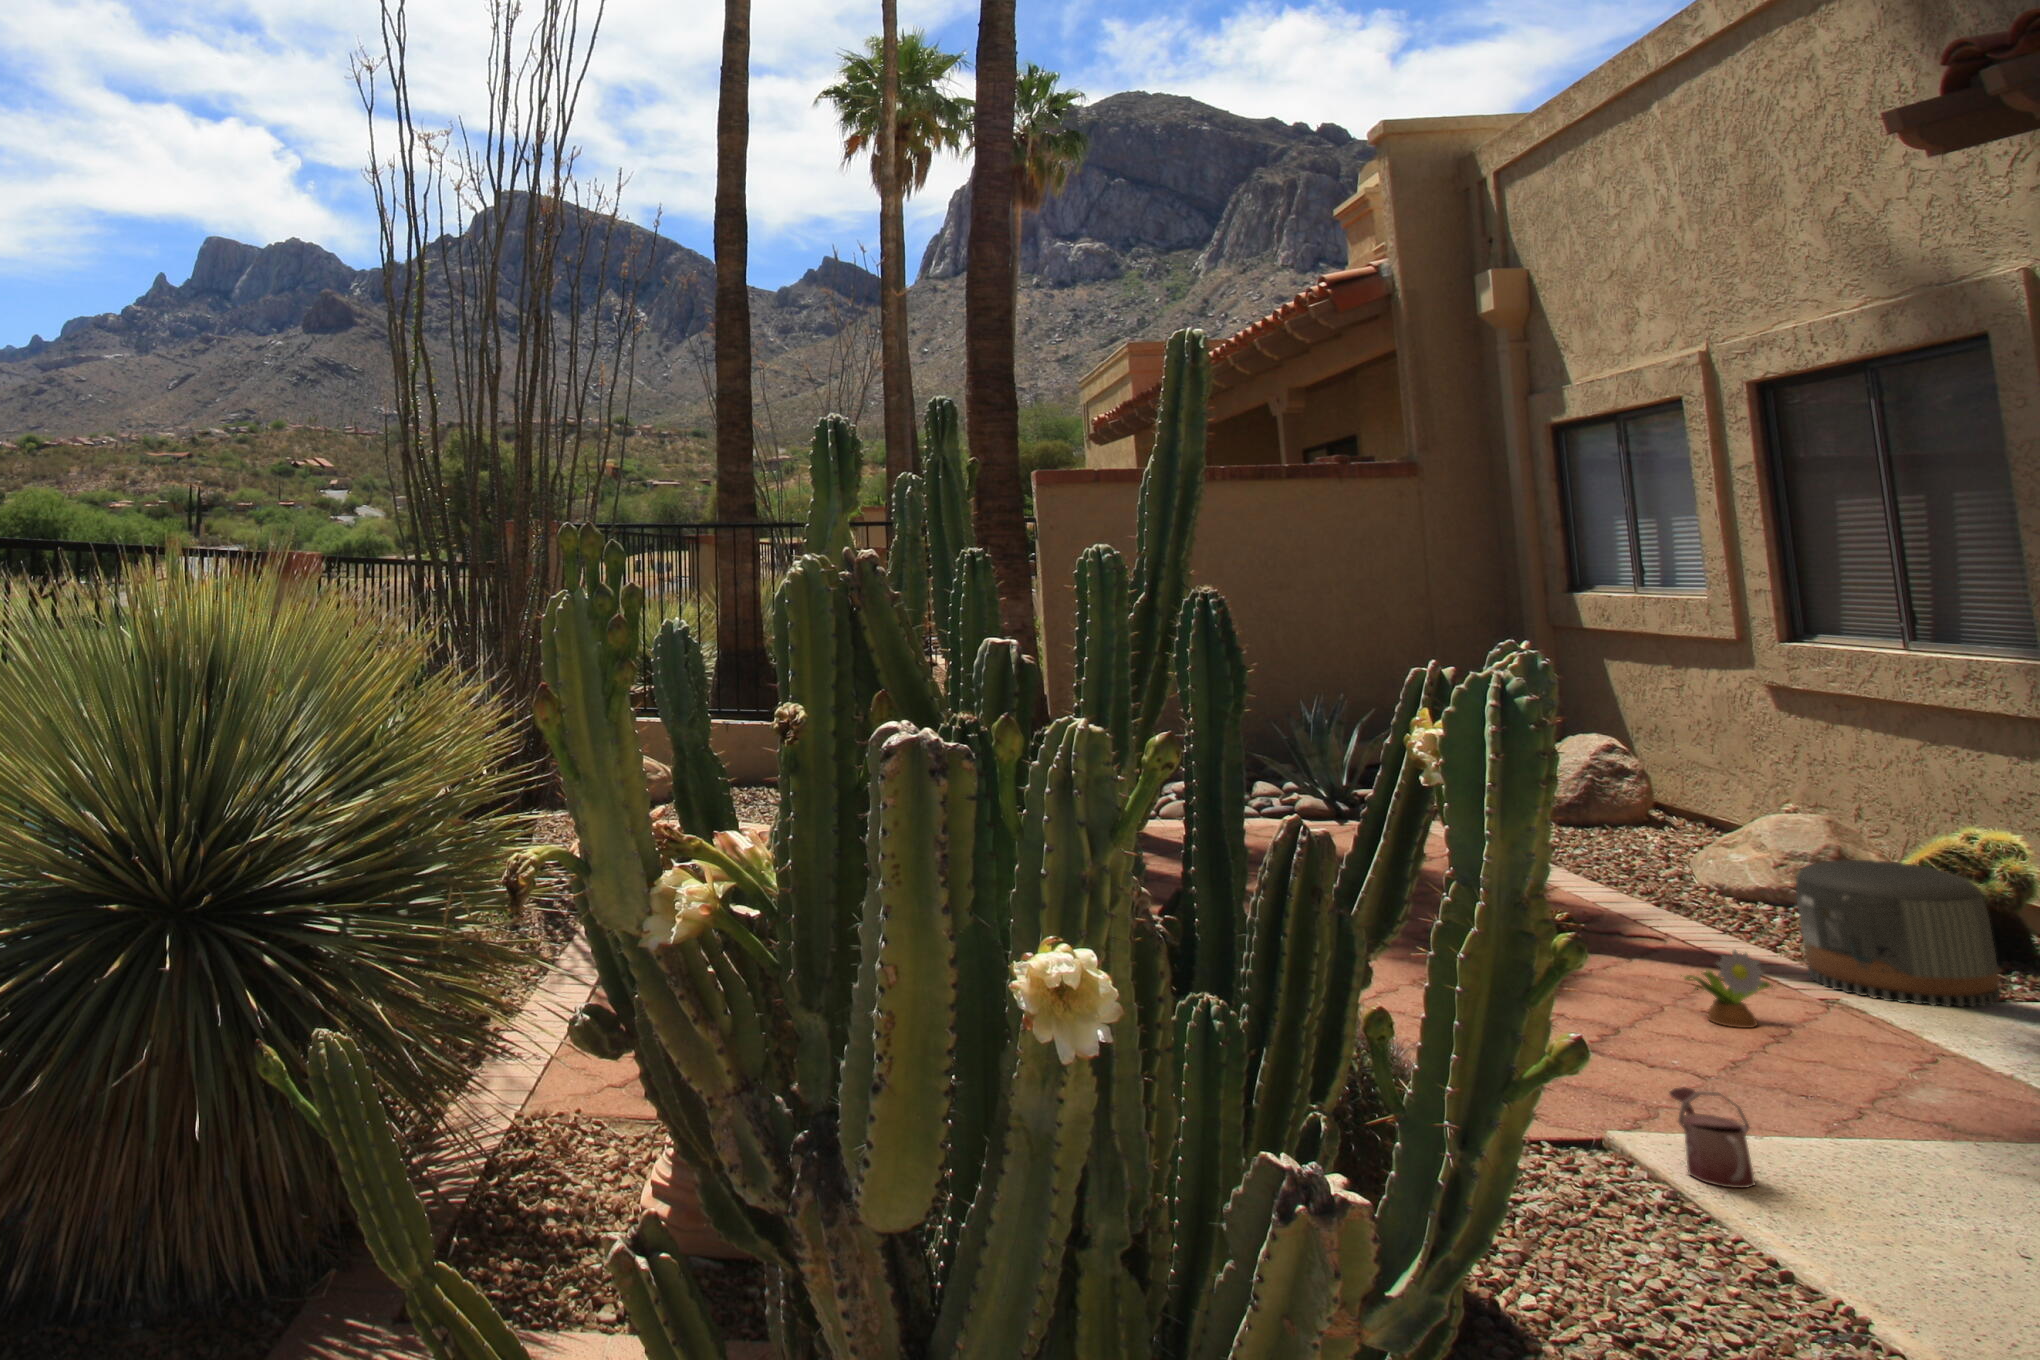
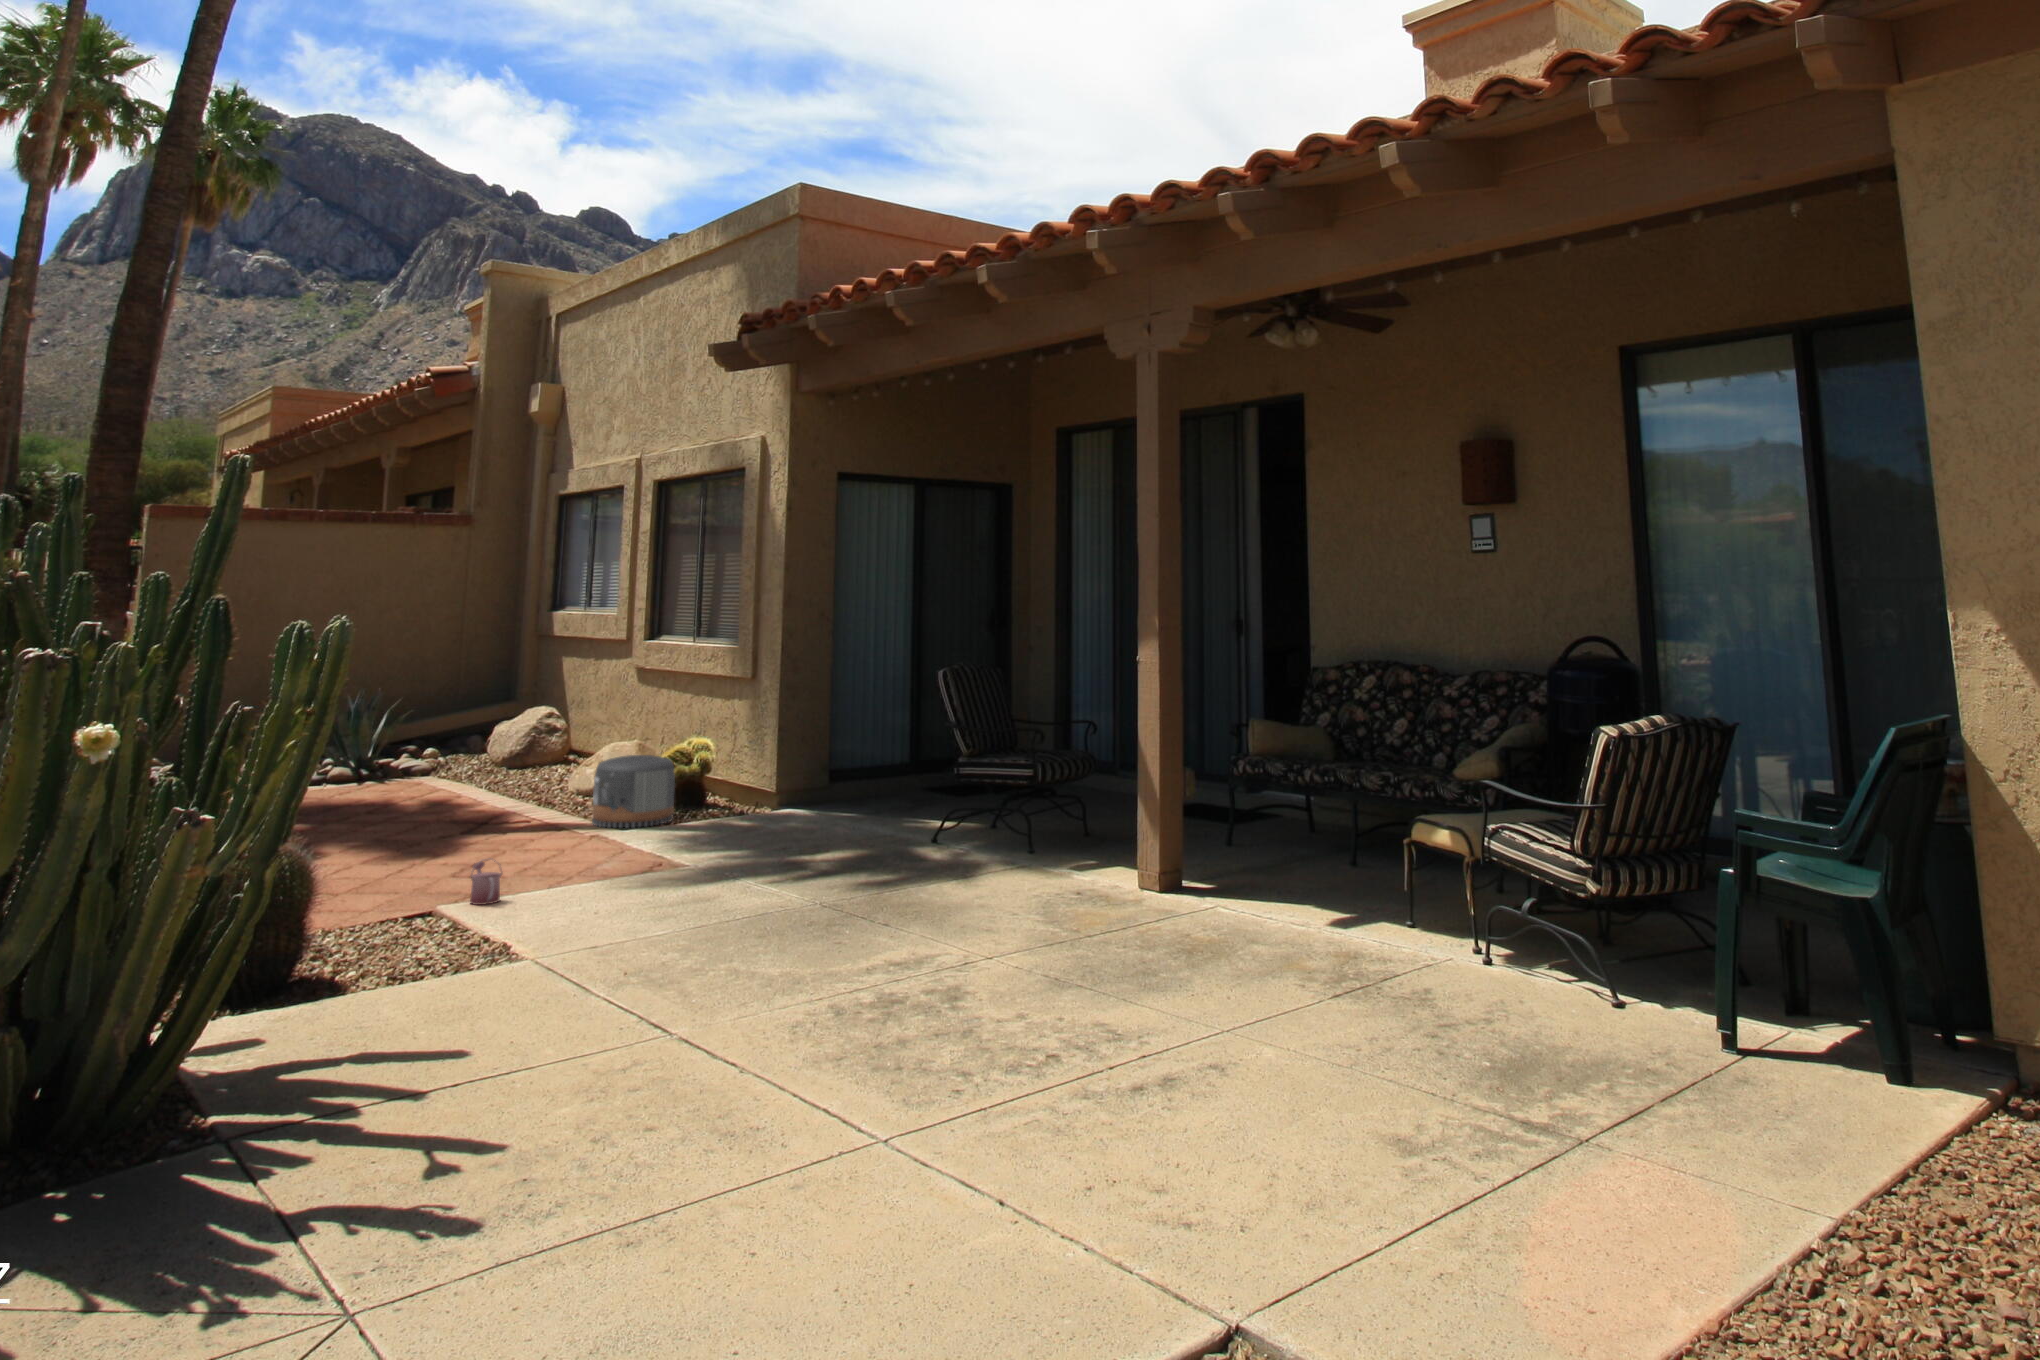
decorative plant: present [1681,950,1771,1028] -> none [518,804,563,848]

